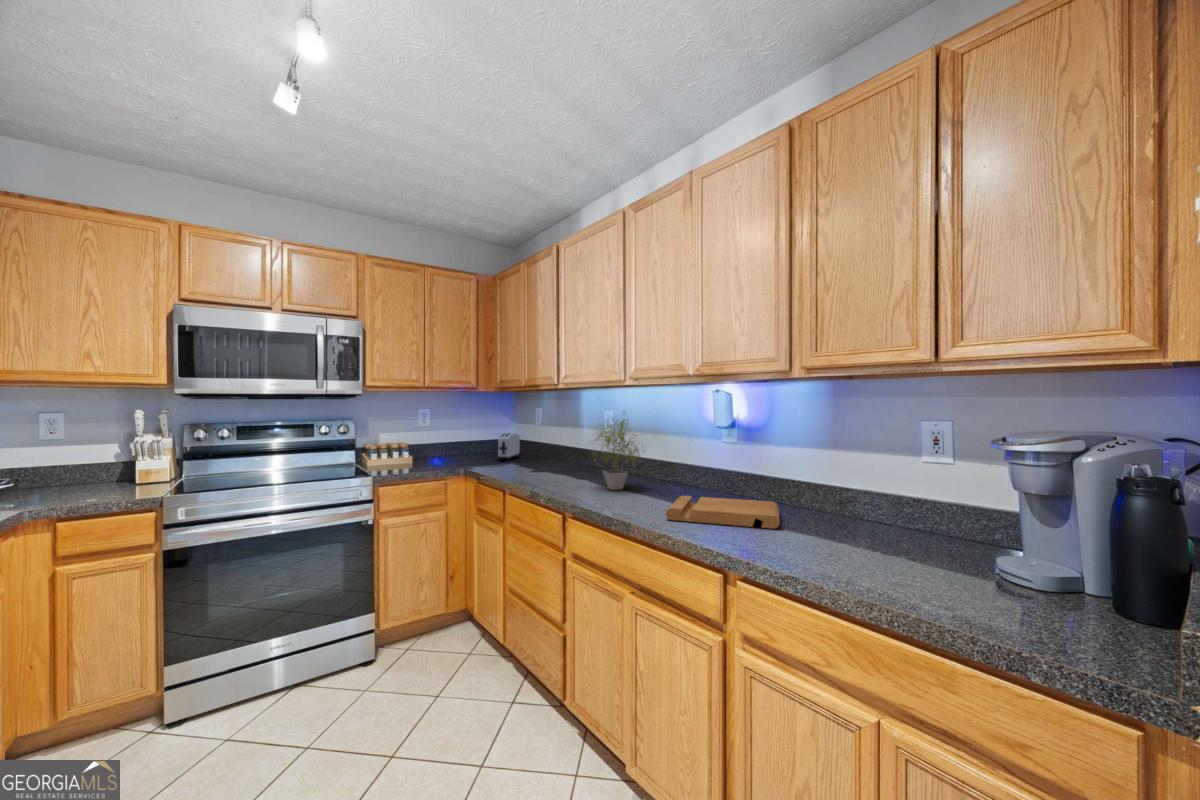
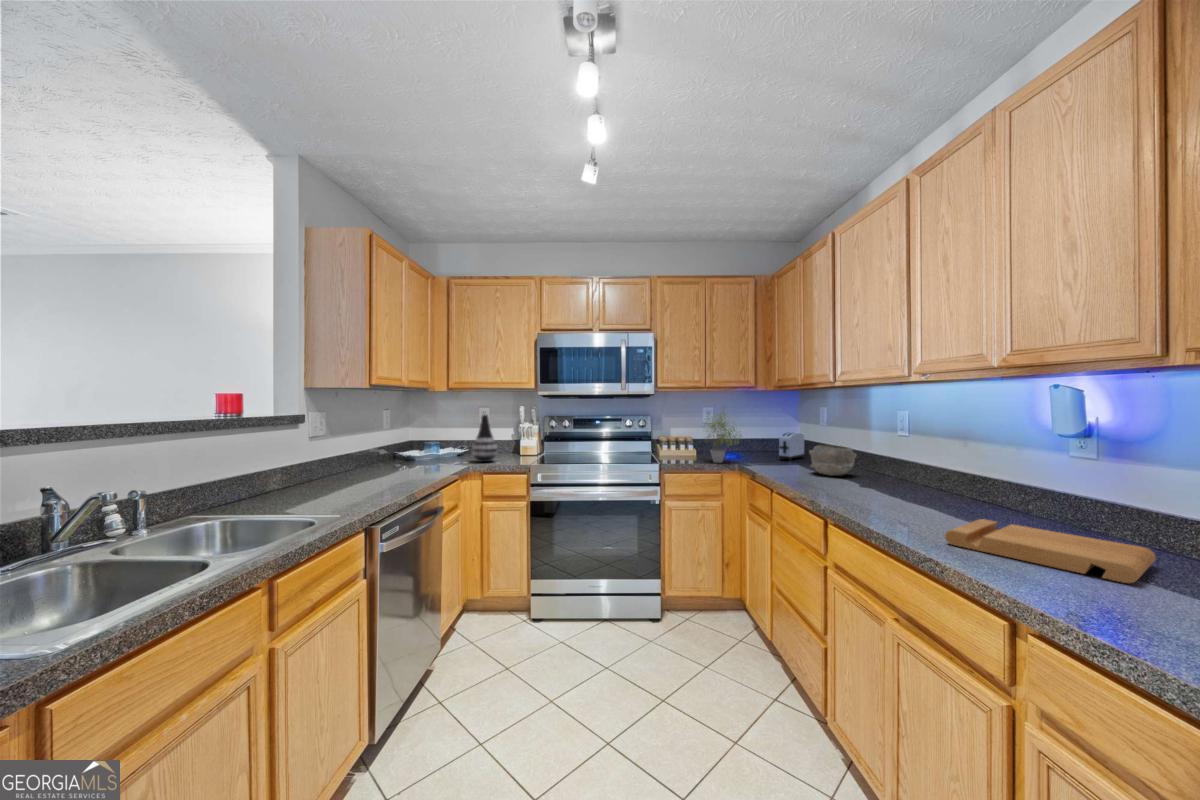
potted plant: present [593,419,640,490] -> present [705,411,742,463]
vase: none [34,425,94,502] -> present [472,415,498,462]
bowl: none [532,443,572,472] -> present [809,445,857,476]

